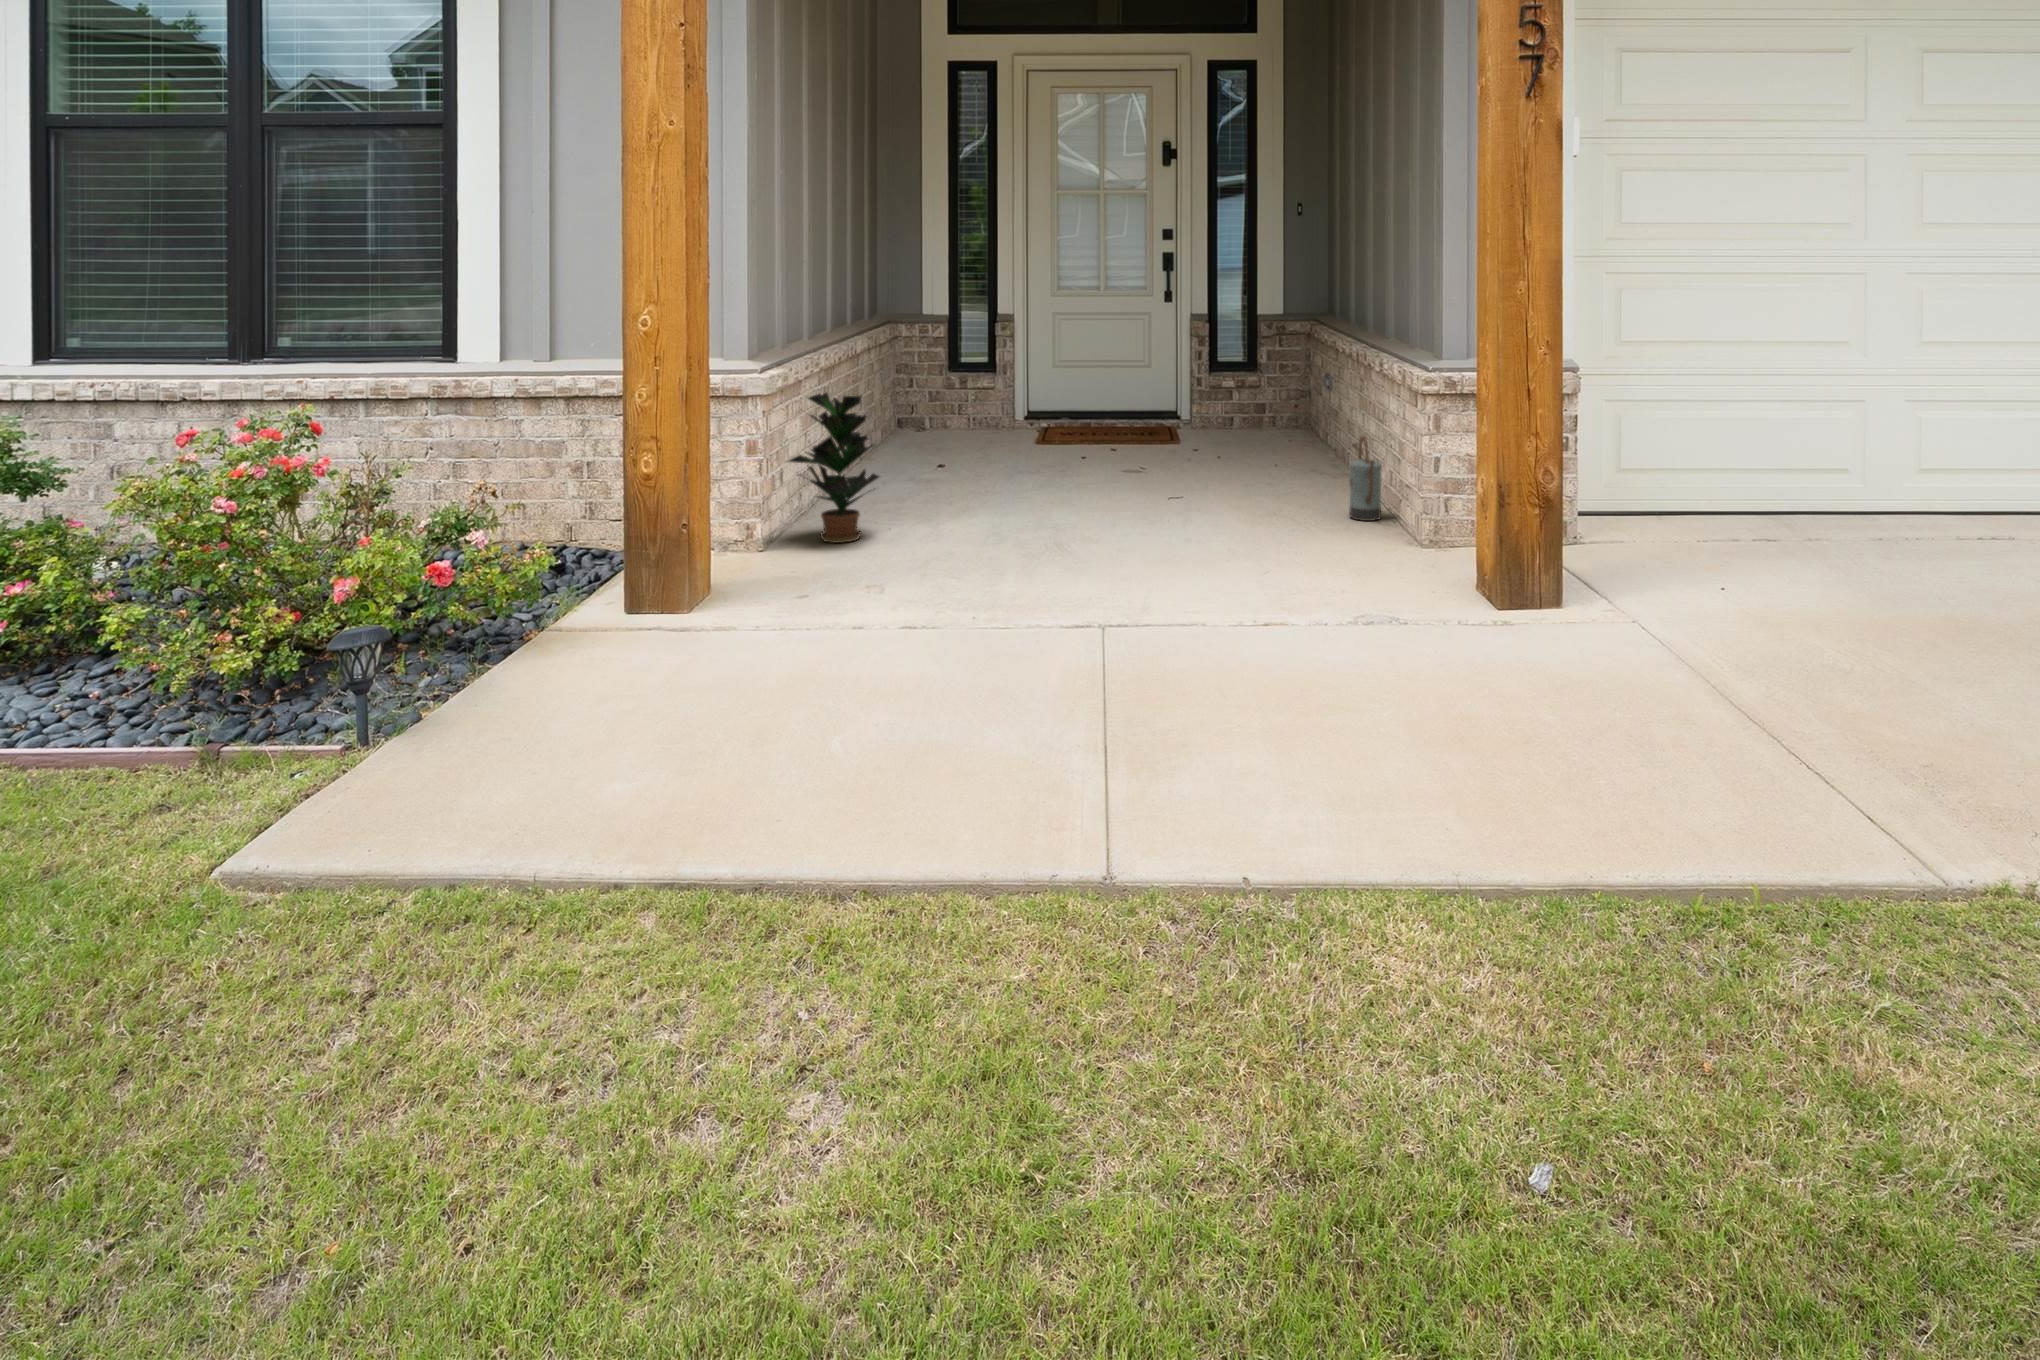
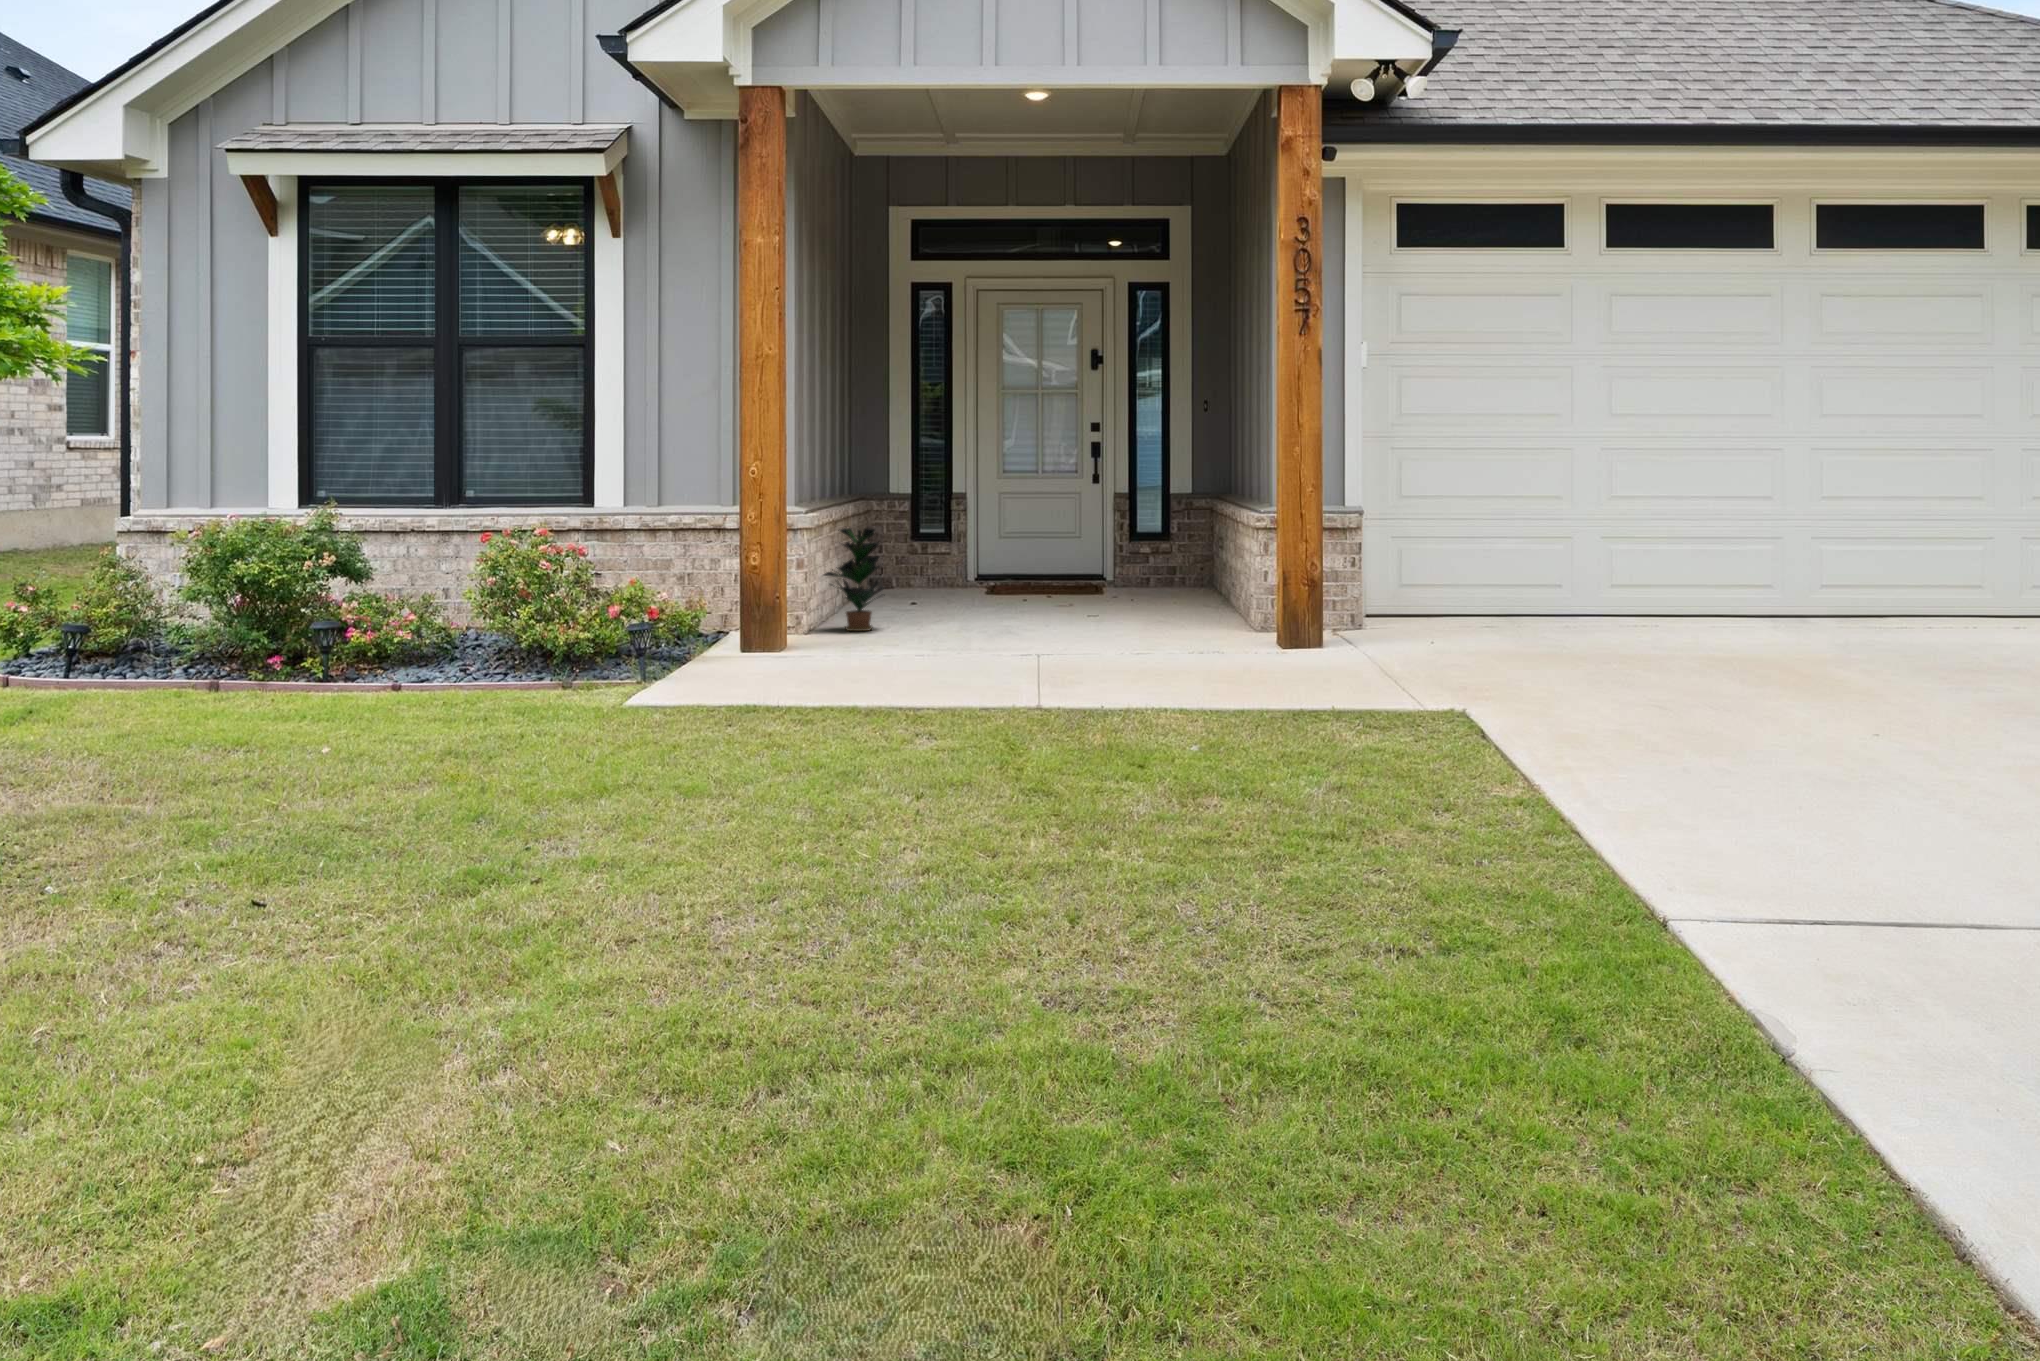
watering can: present [1349,436,1382,521] -> none [1219,564,1242,623]

